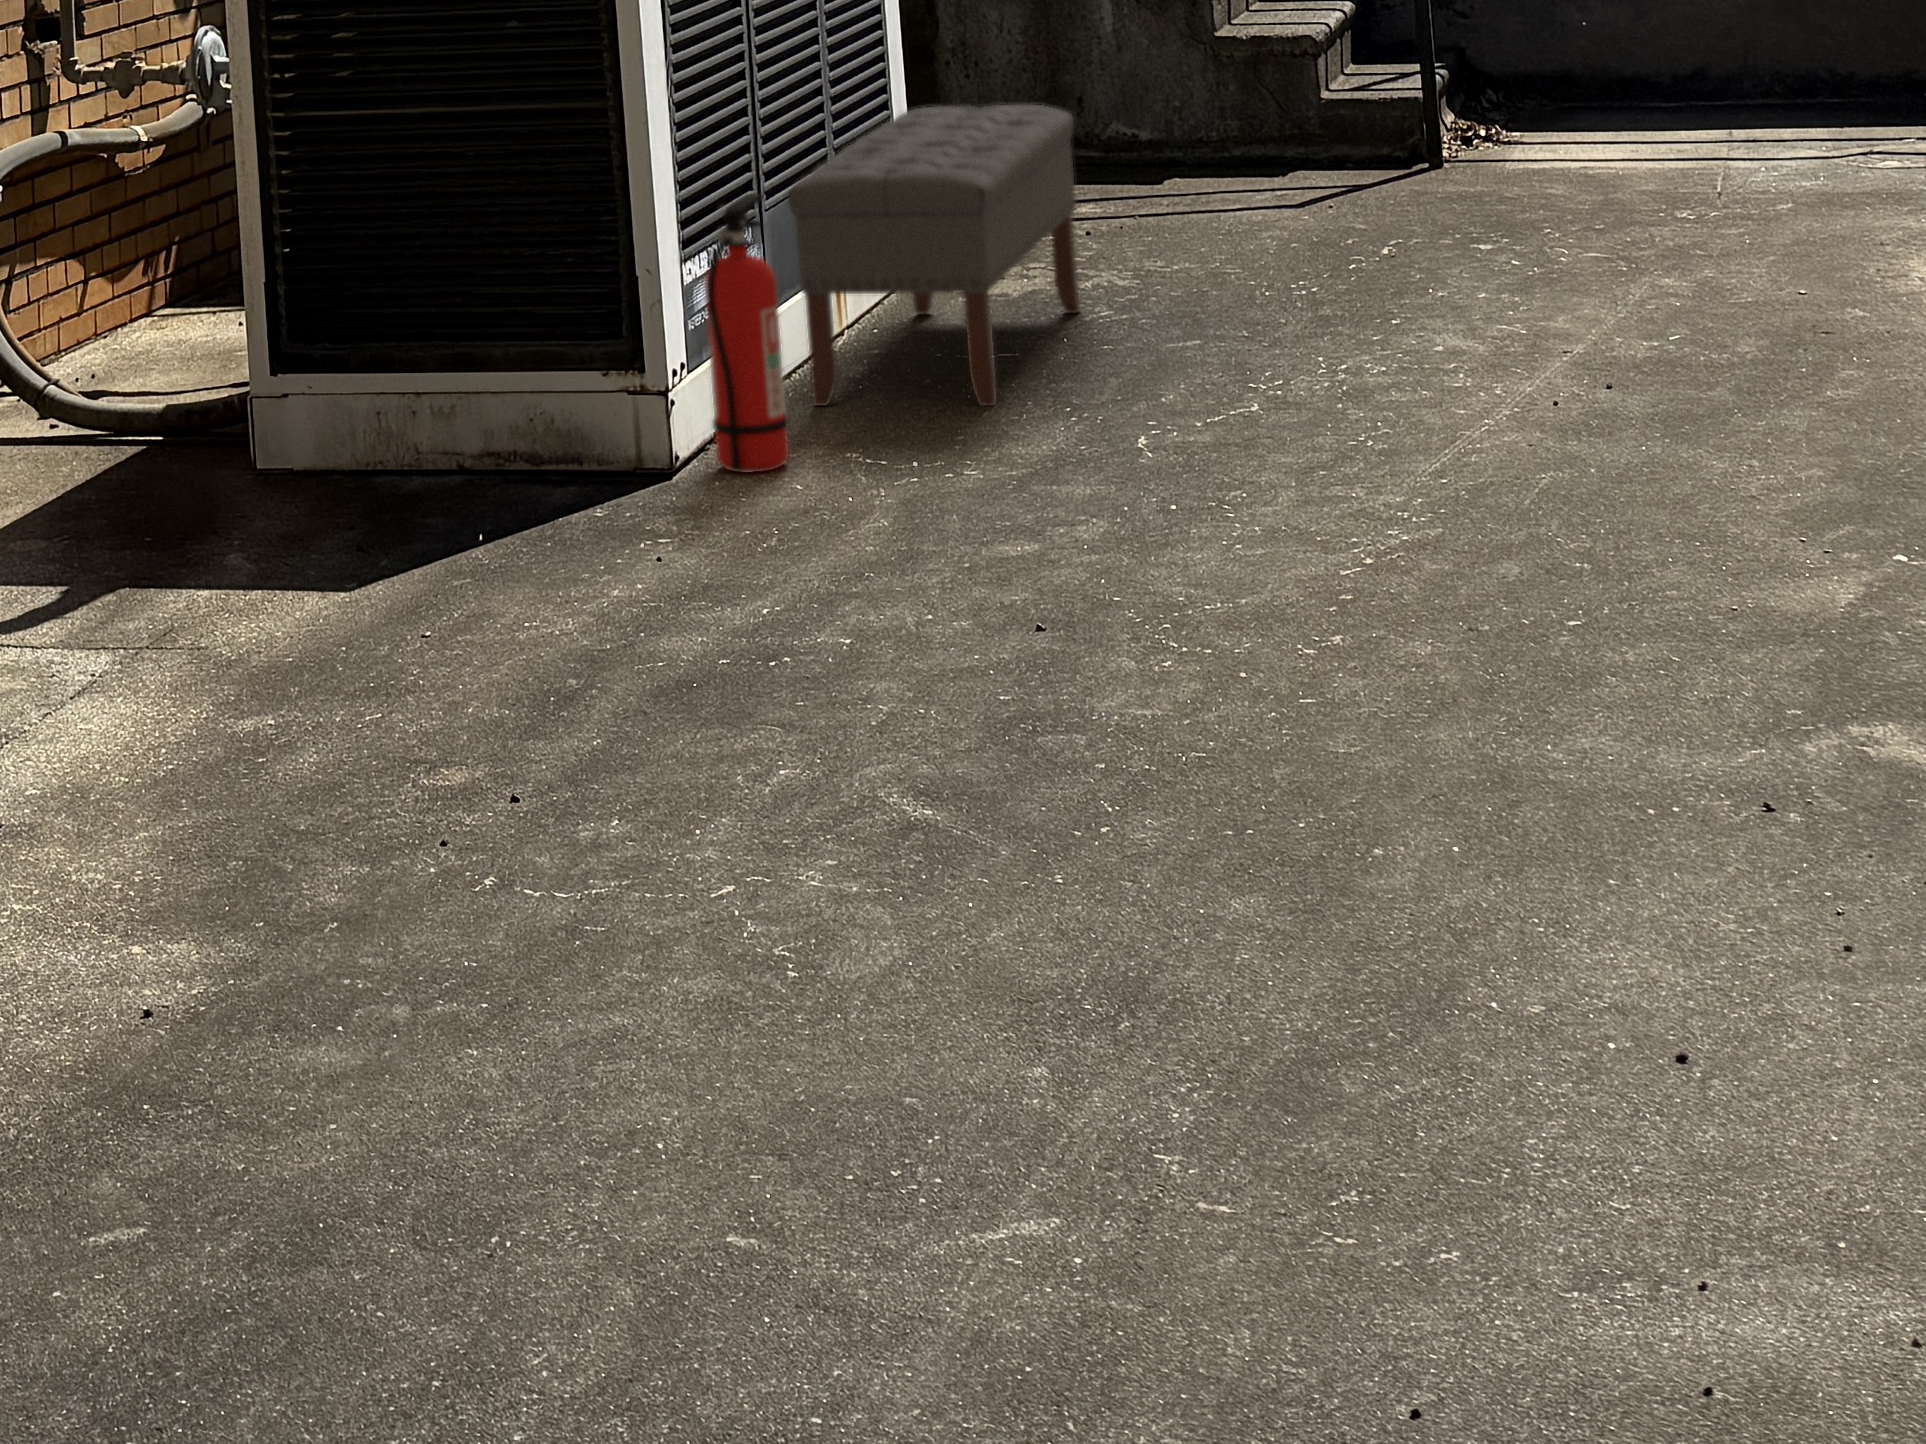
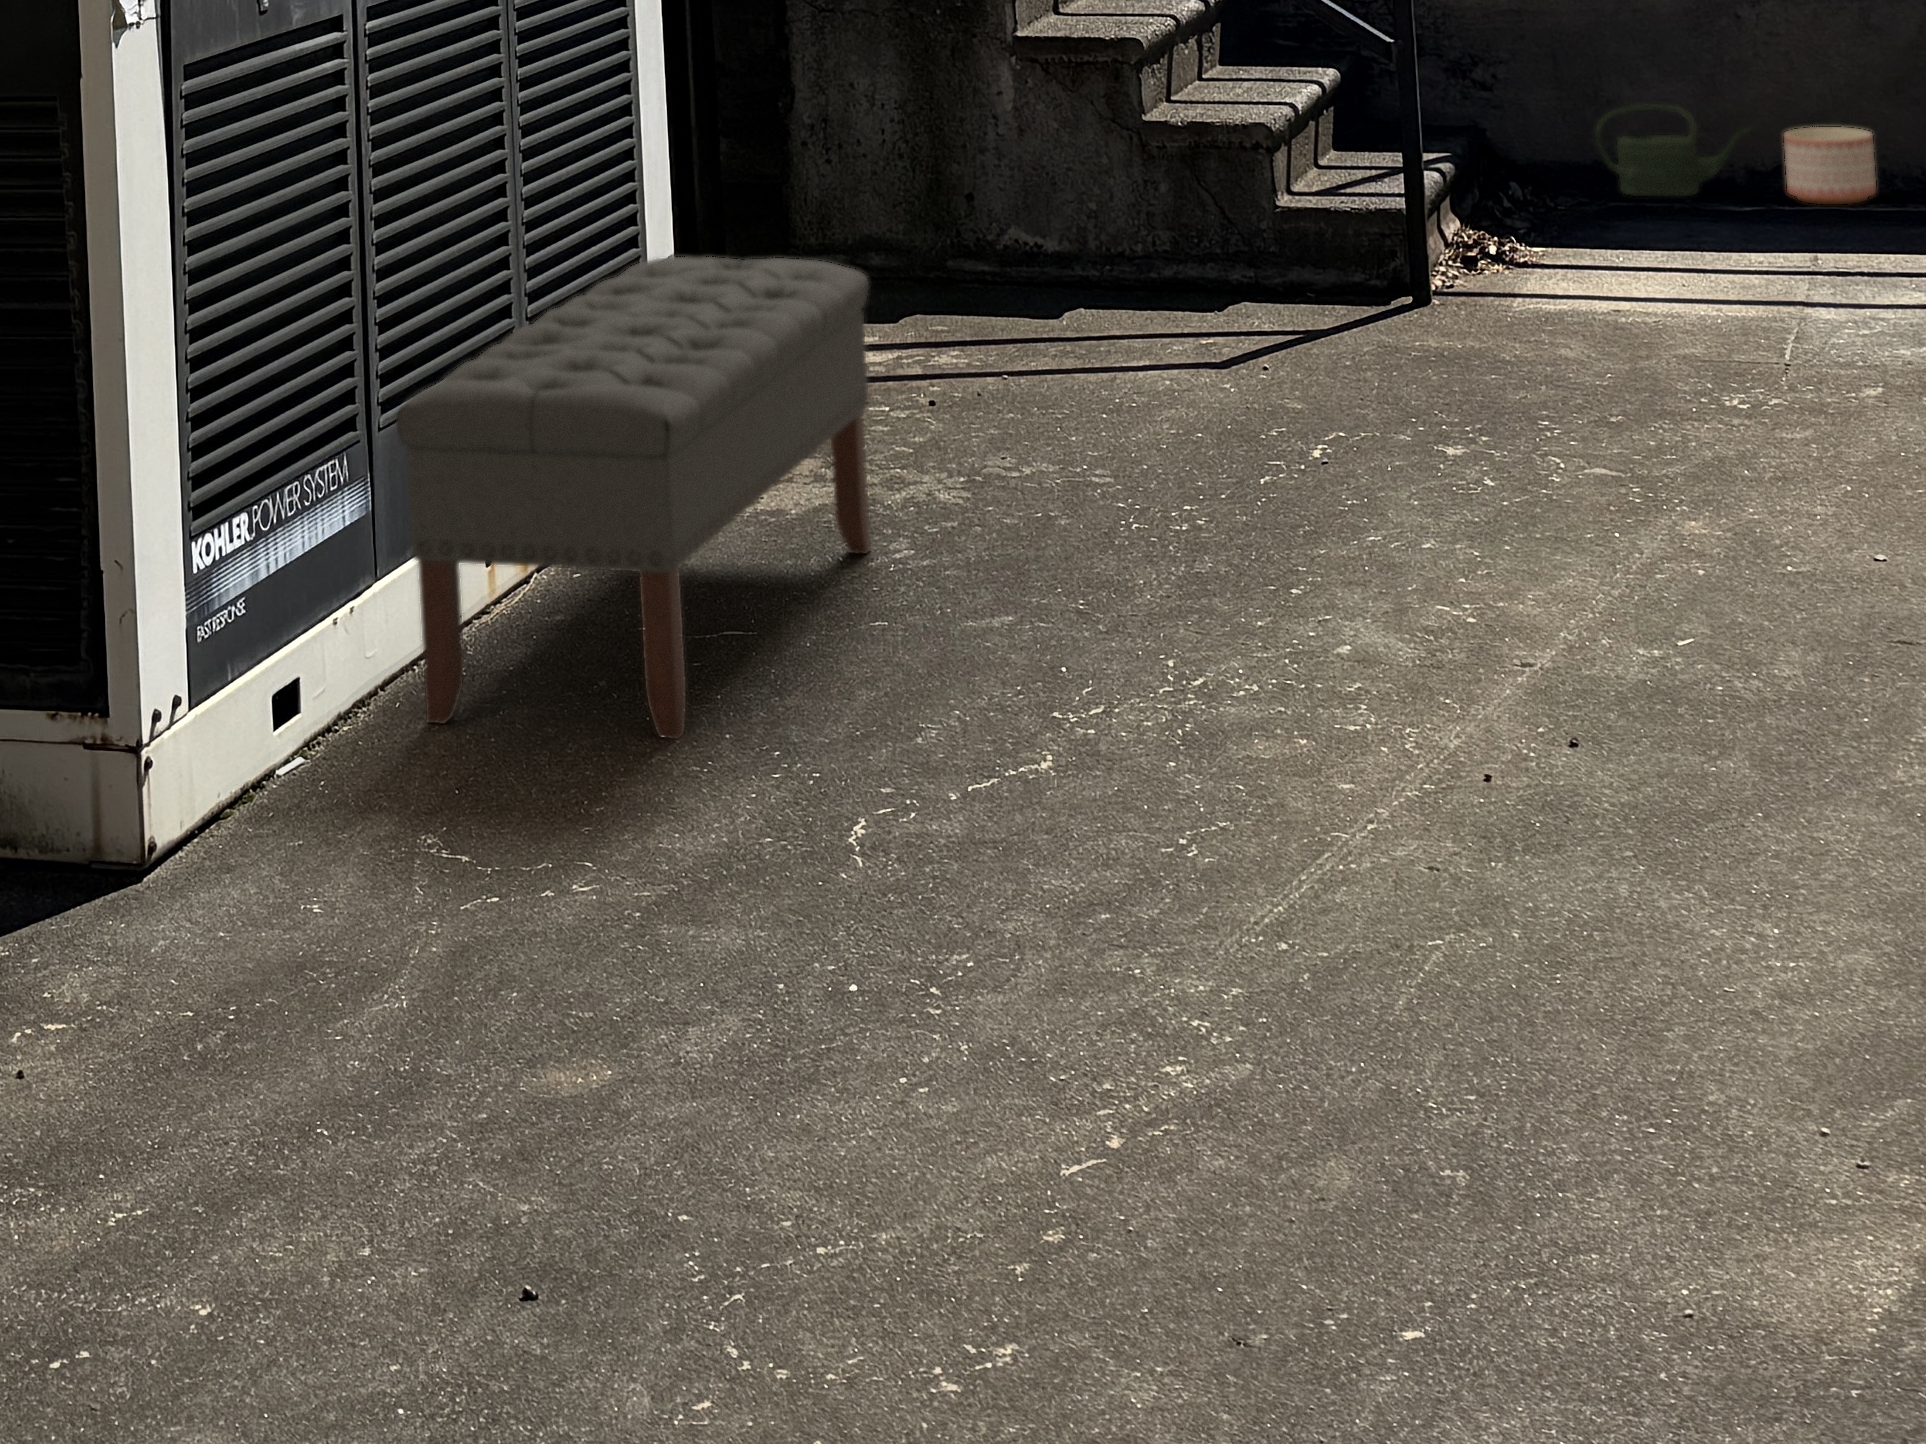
watering can: none [1551,24,1673,96] -> present [1595,104,1750,197]
planter: none [1698,38,1771,96] -> present [1784,127,1876,204]
fire extinguisher: present [705,194,789,473] -> none [202,437,334,865]

